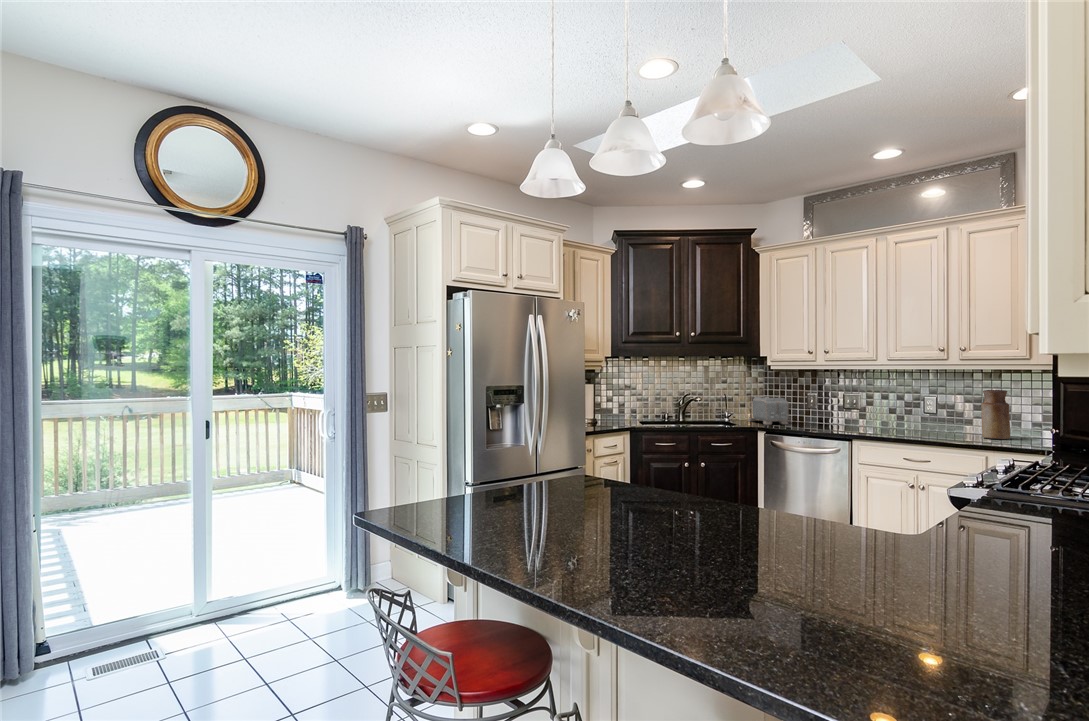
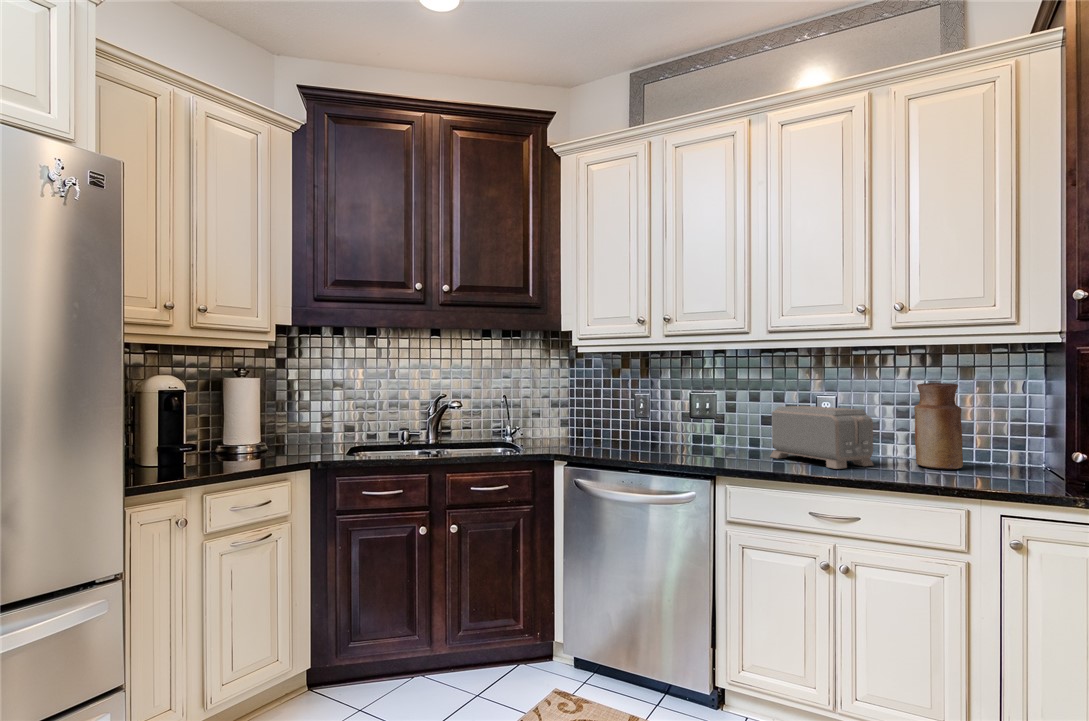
toaster: present [748,397,789,425] -> present [770,406,874,469]

